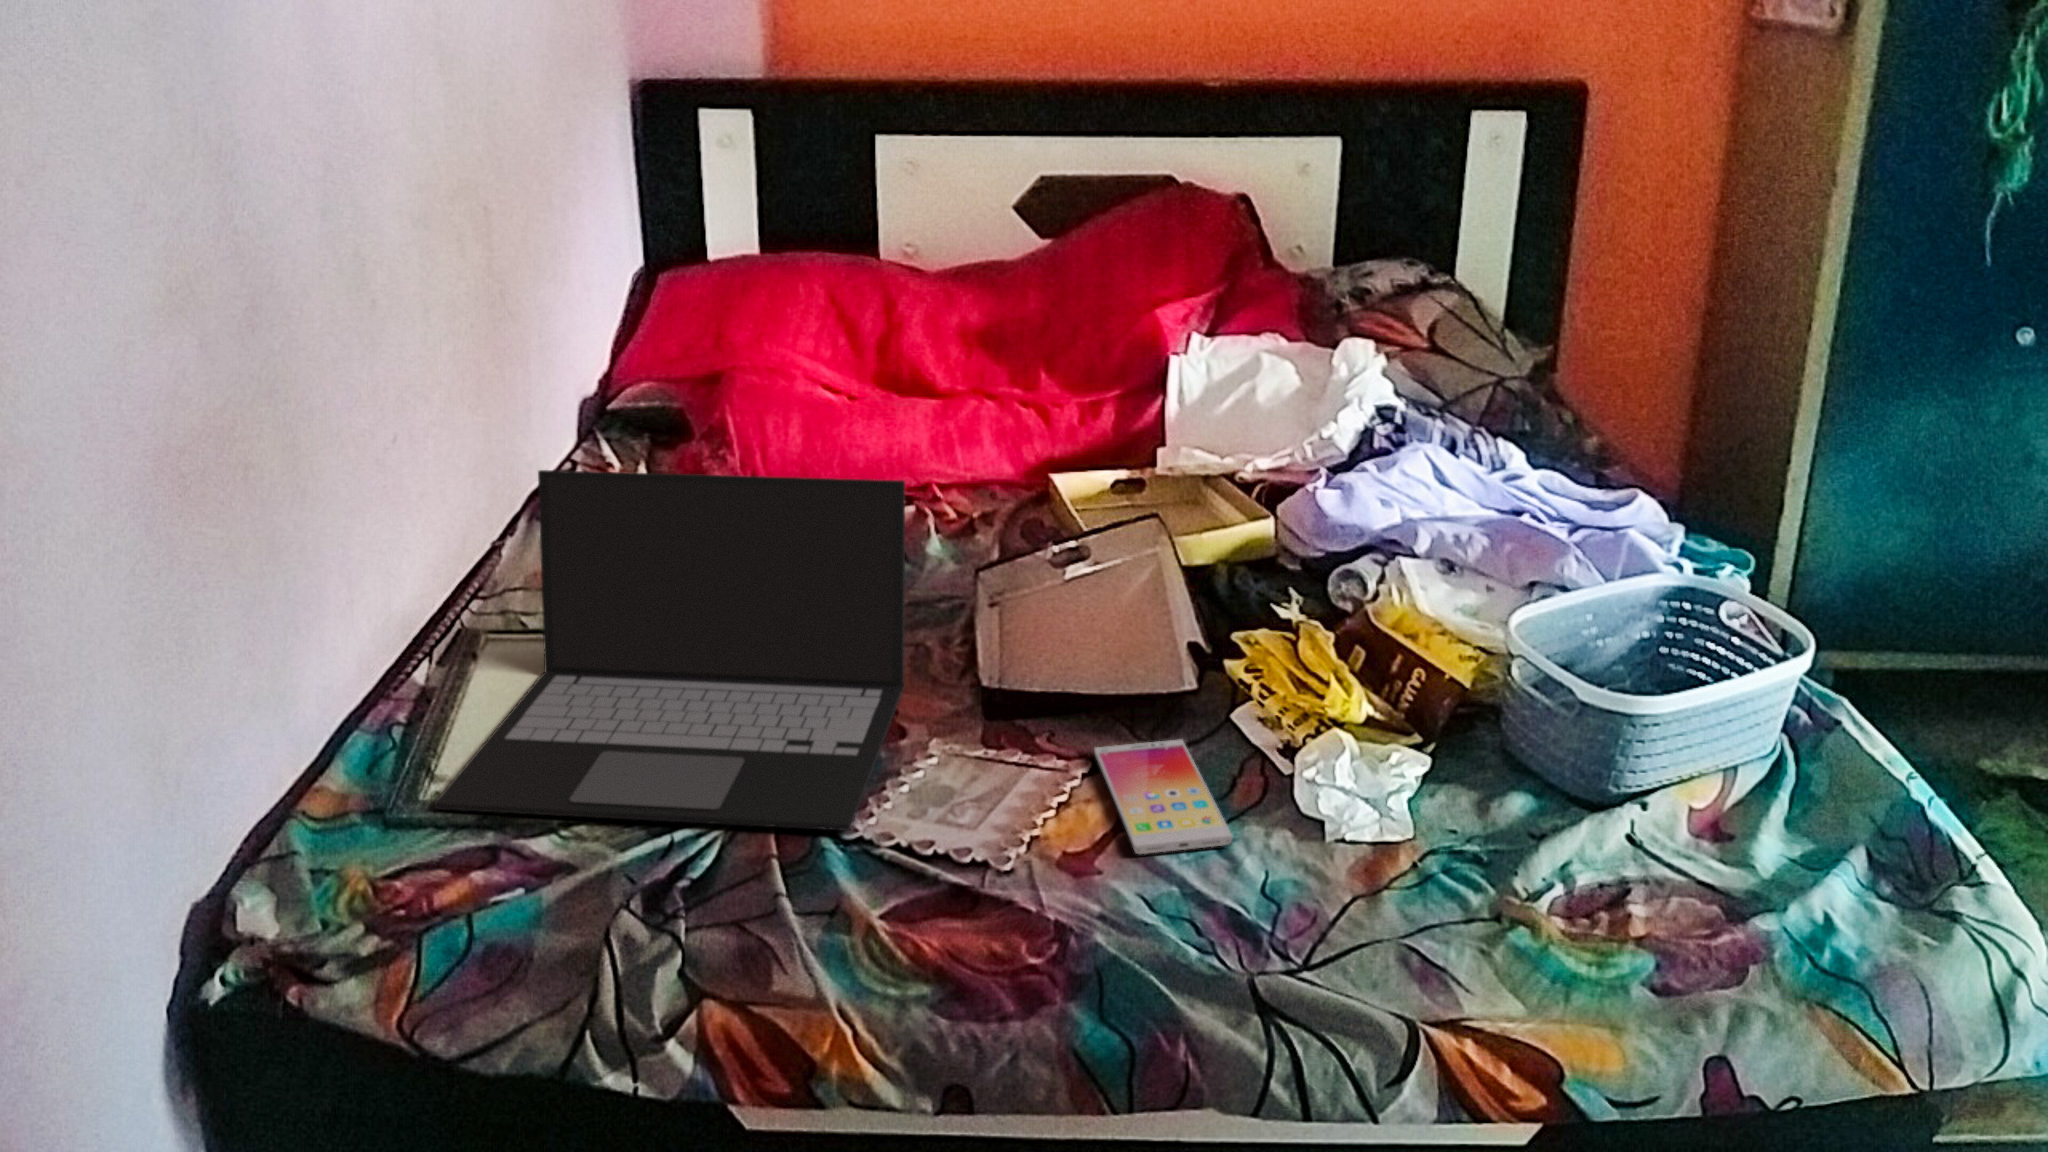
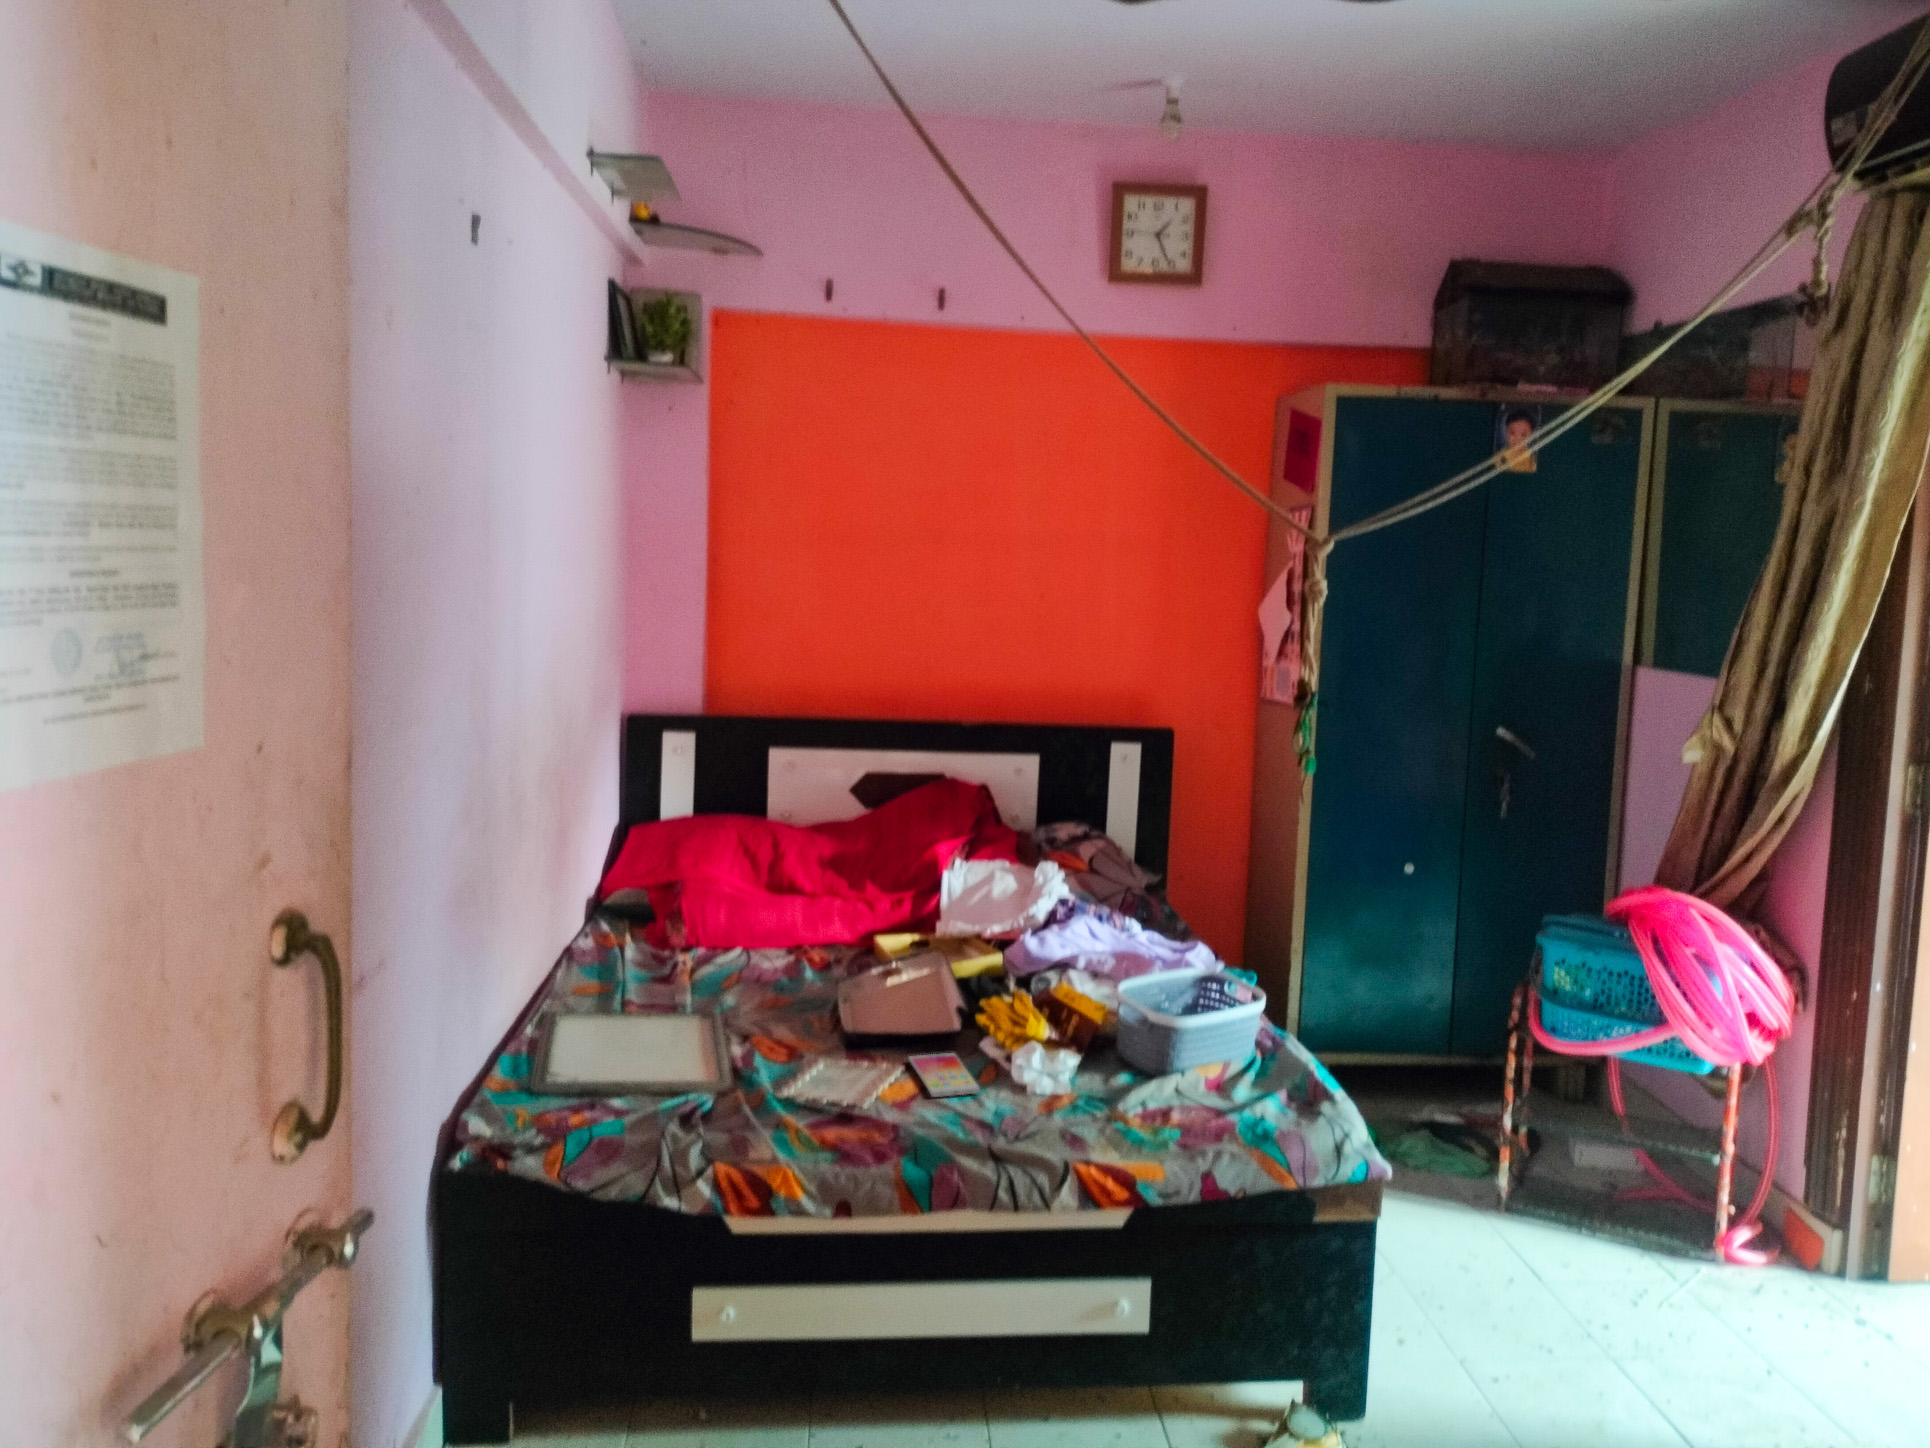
laptop: present [434,470,905,831] -> none [559,915,809,1089]

